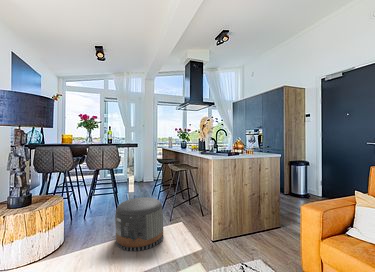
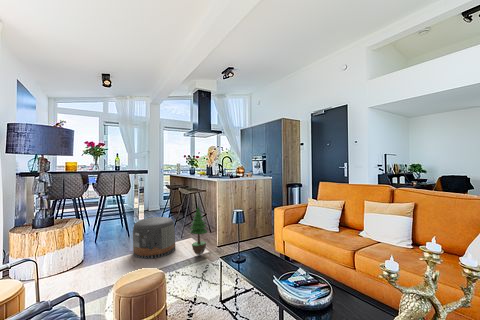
potted tree: none [179,190,202,253] -> present [190,207,207,255]

